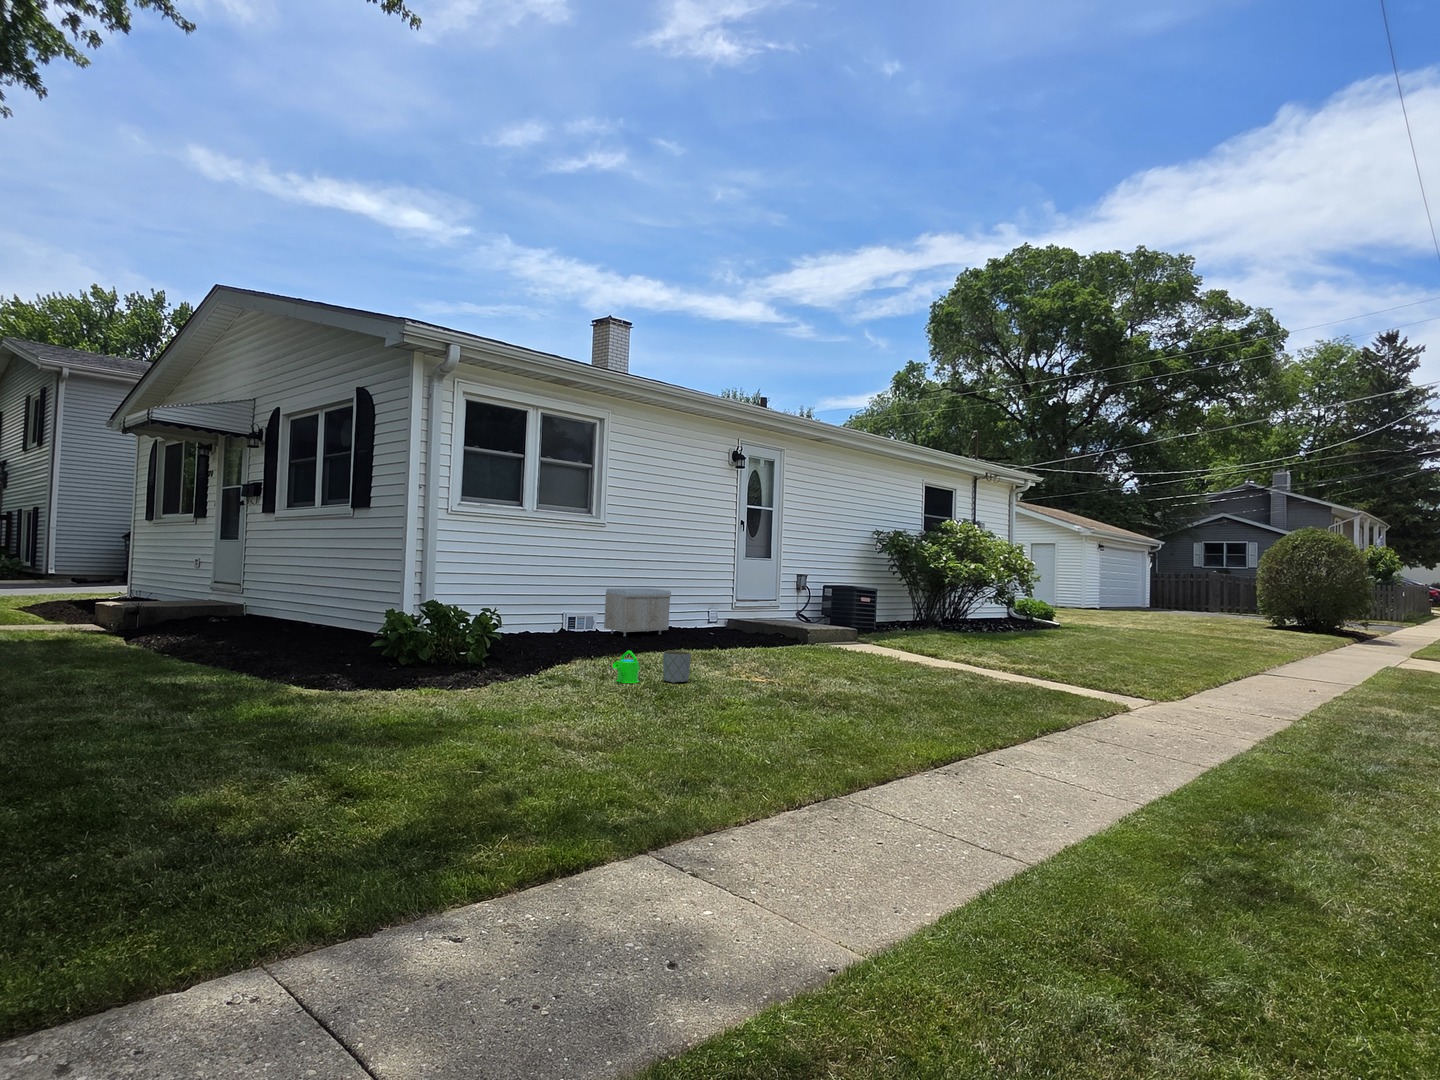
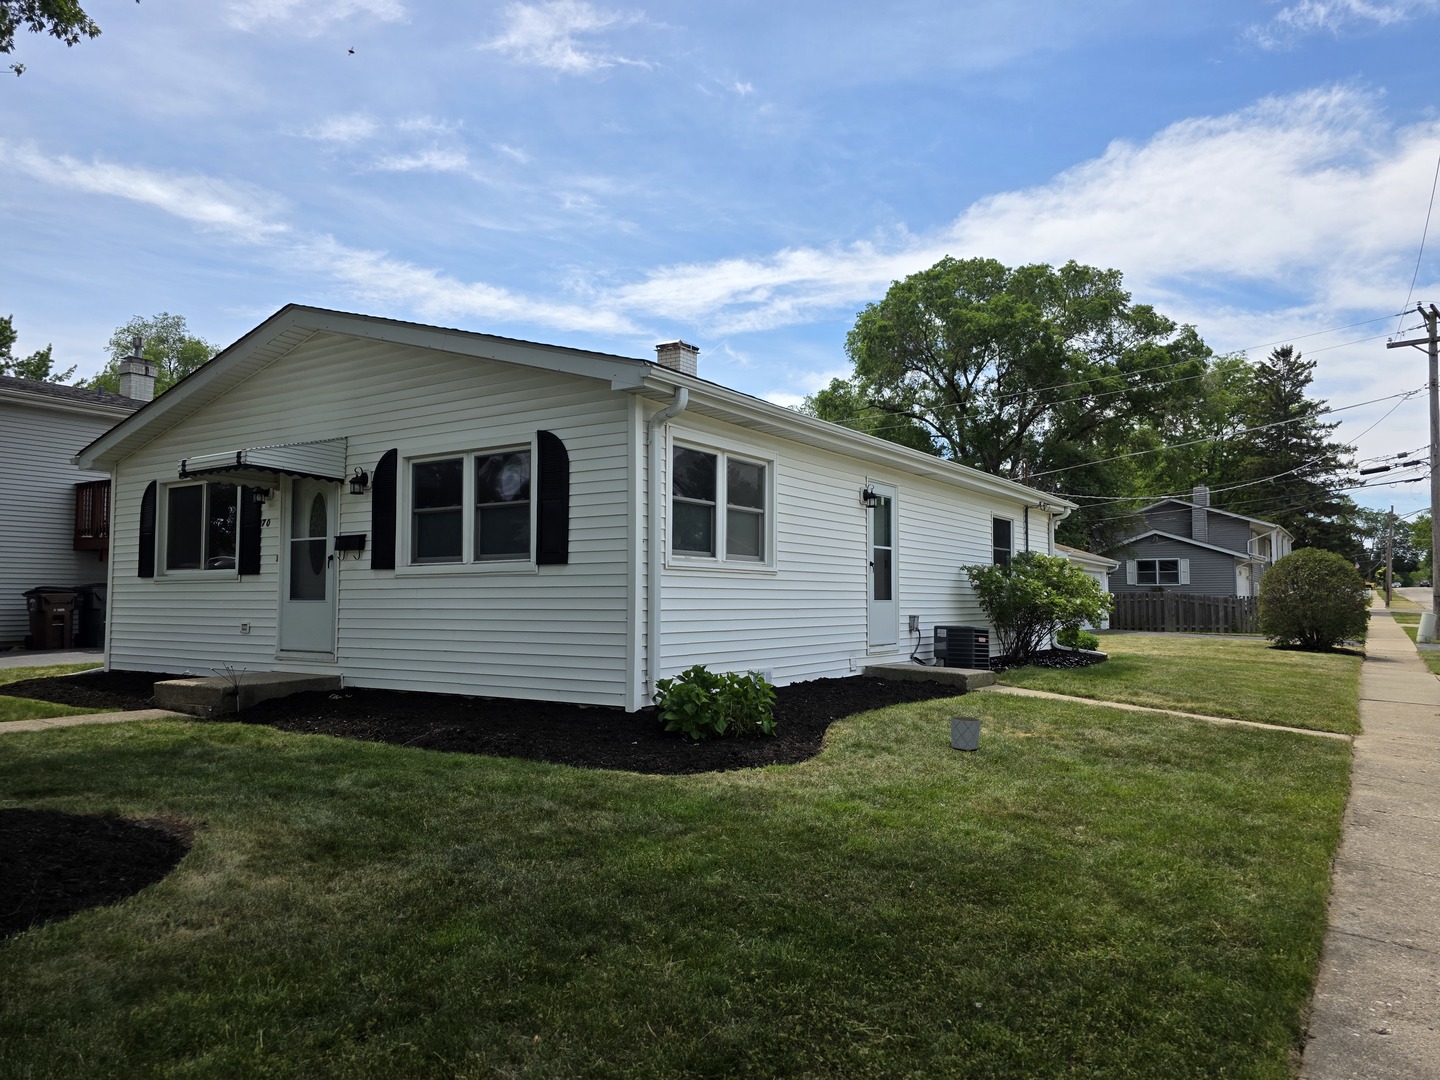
storage bench: present [604,589,671,636] -> none [775,639,838,692]
watering can: present [613,650,640,683] -> none [911,719,937,754]

